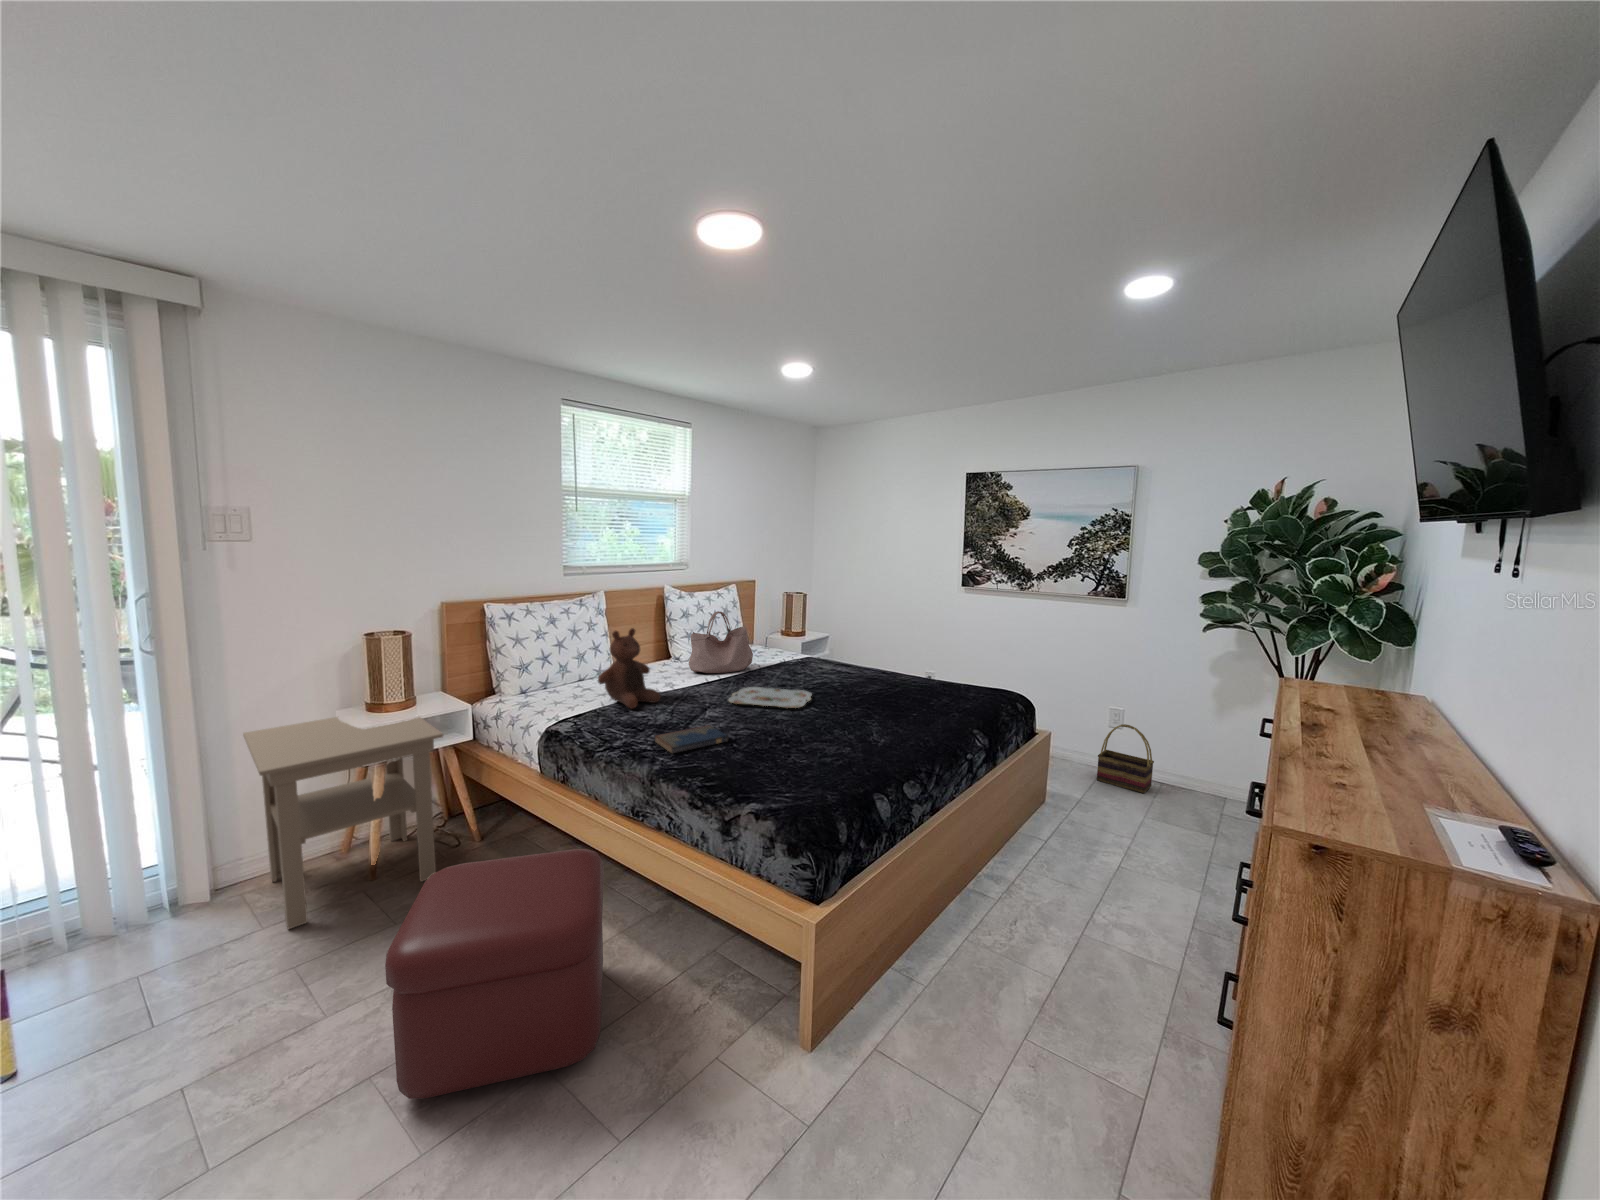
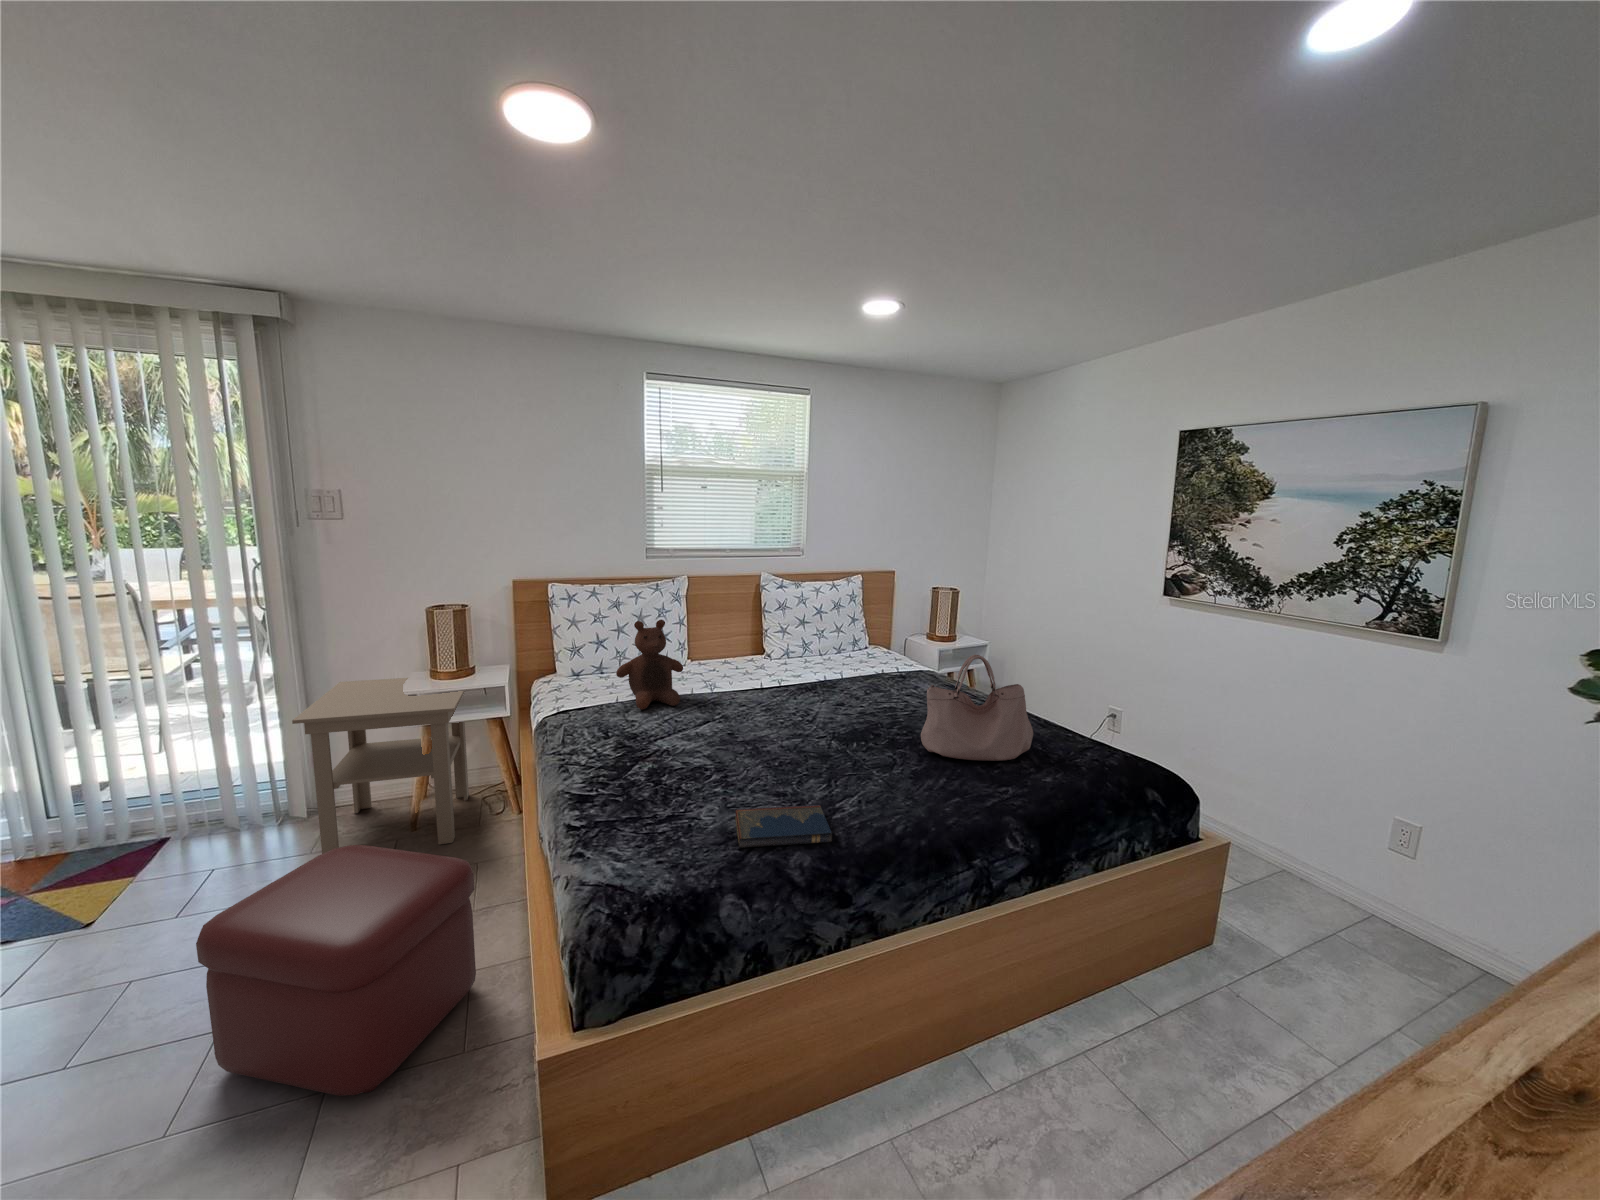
handbag: present [689,611,753,673] -> present [921,655,1033,761]
serving tray: present [729,687,812,708] -> none [743,703,853,740]
basket: present [1097,724,1154,793] -> none [1346,861,1473,994]
hardcover book: present [655,725,728,753] -> present [735,805,832,848]

